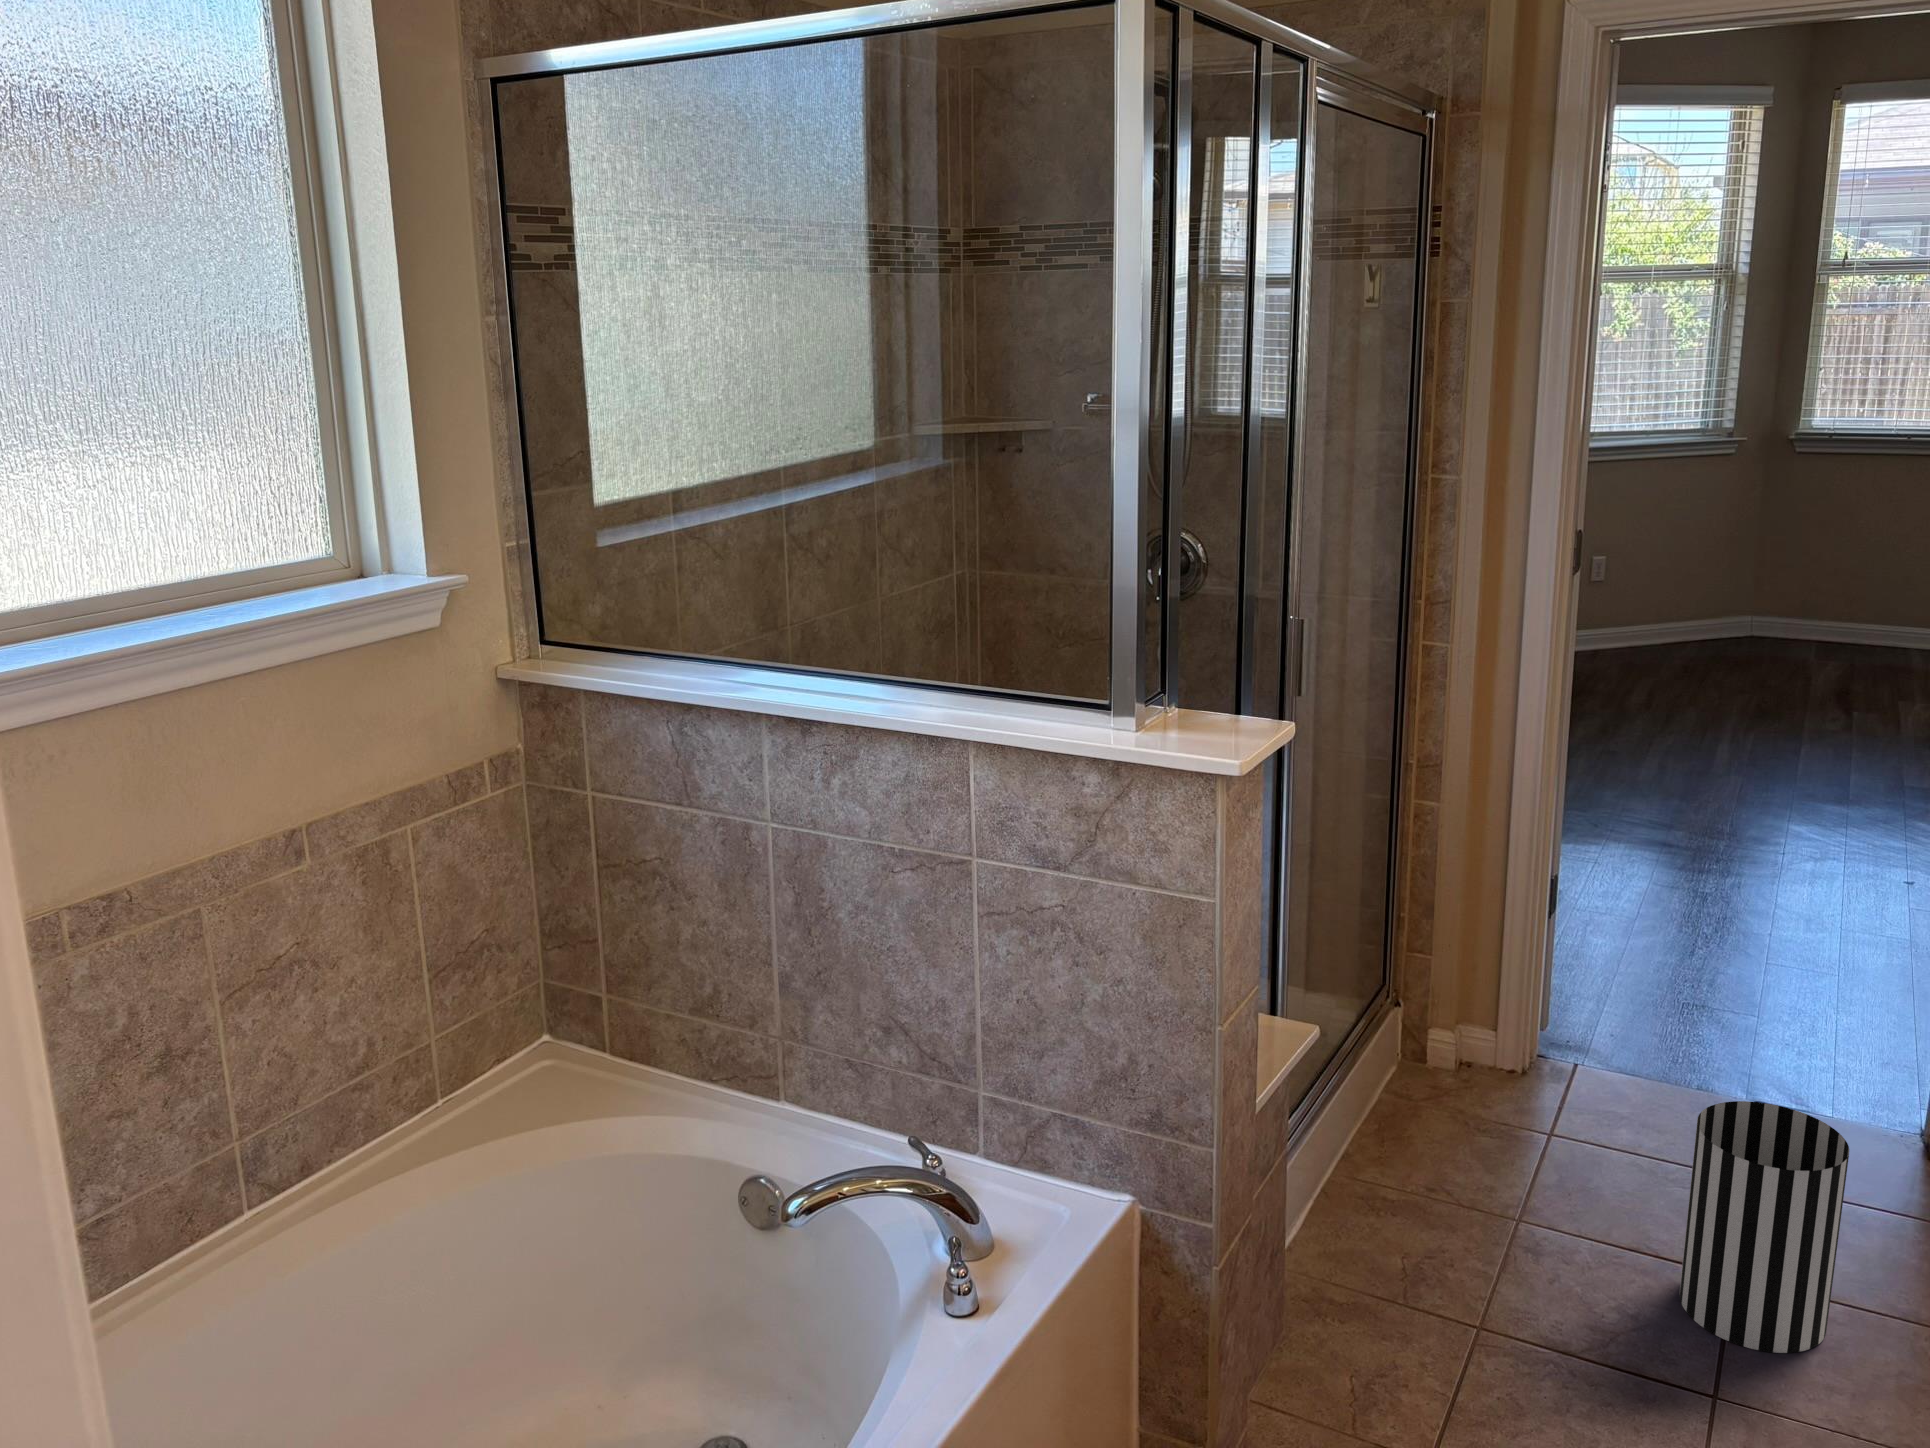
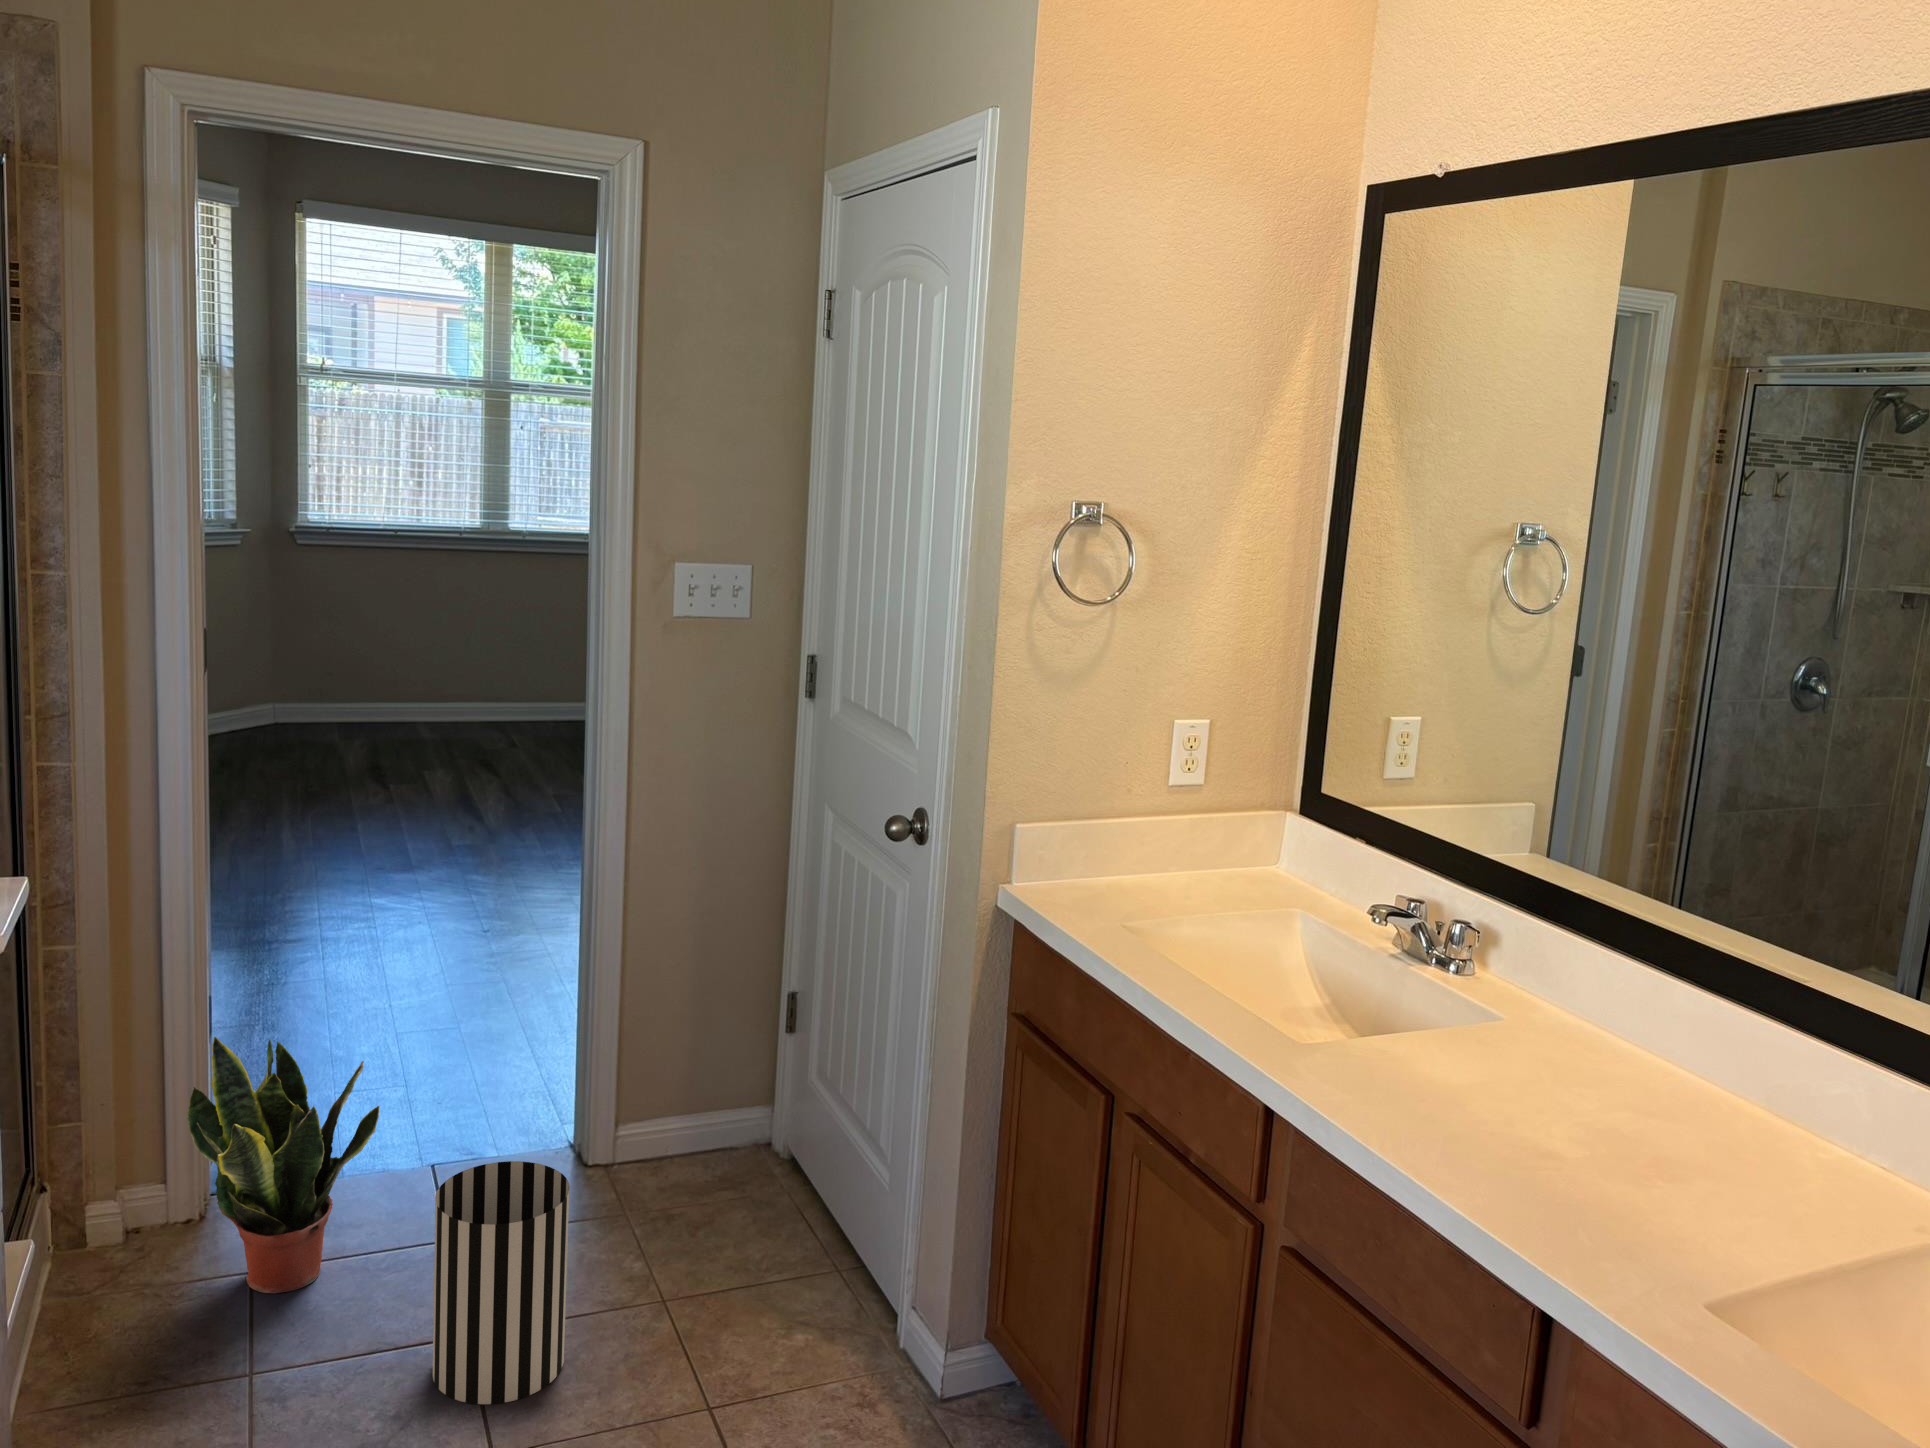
potted plant: none [1508,907,1681,1163] -> present [187,1037,380,1293]

